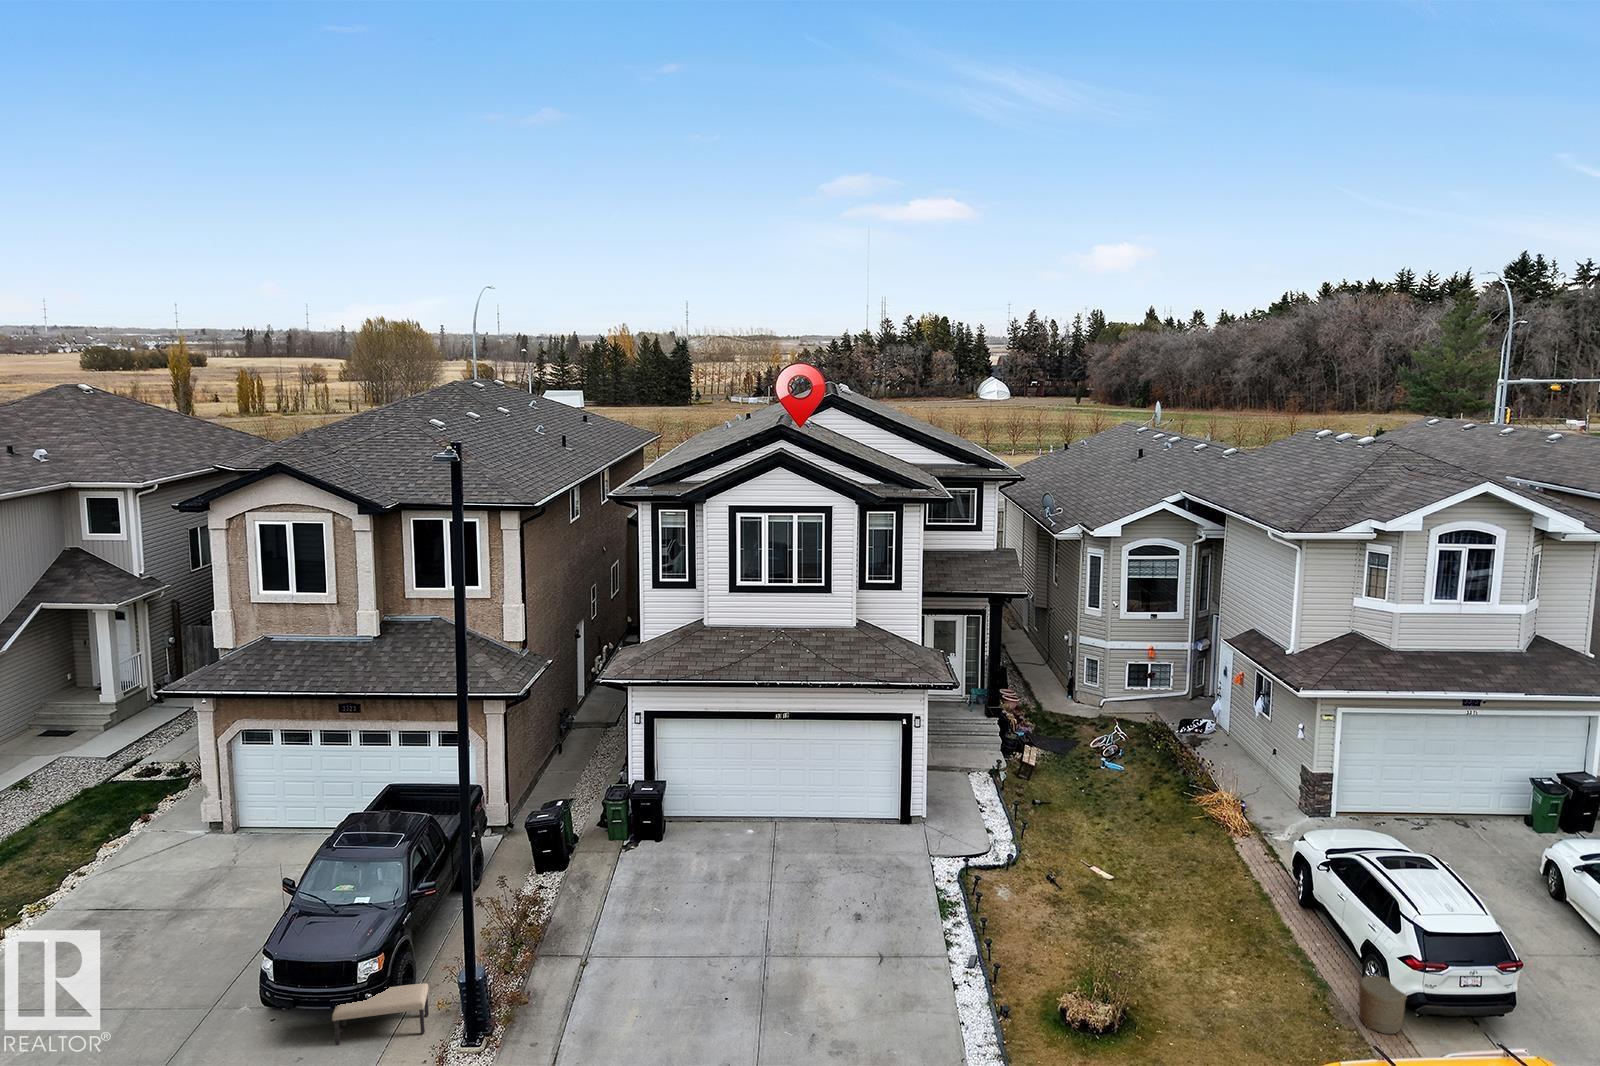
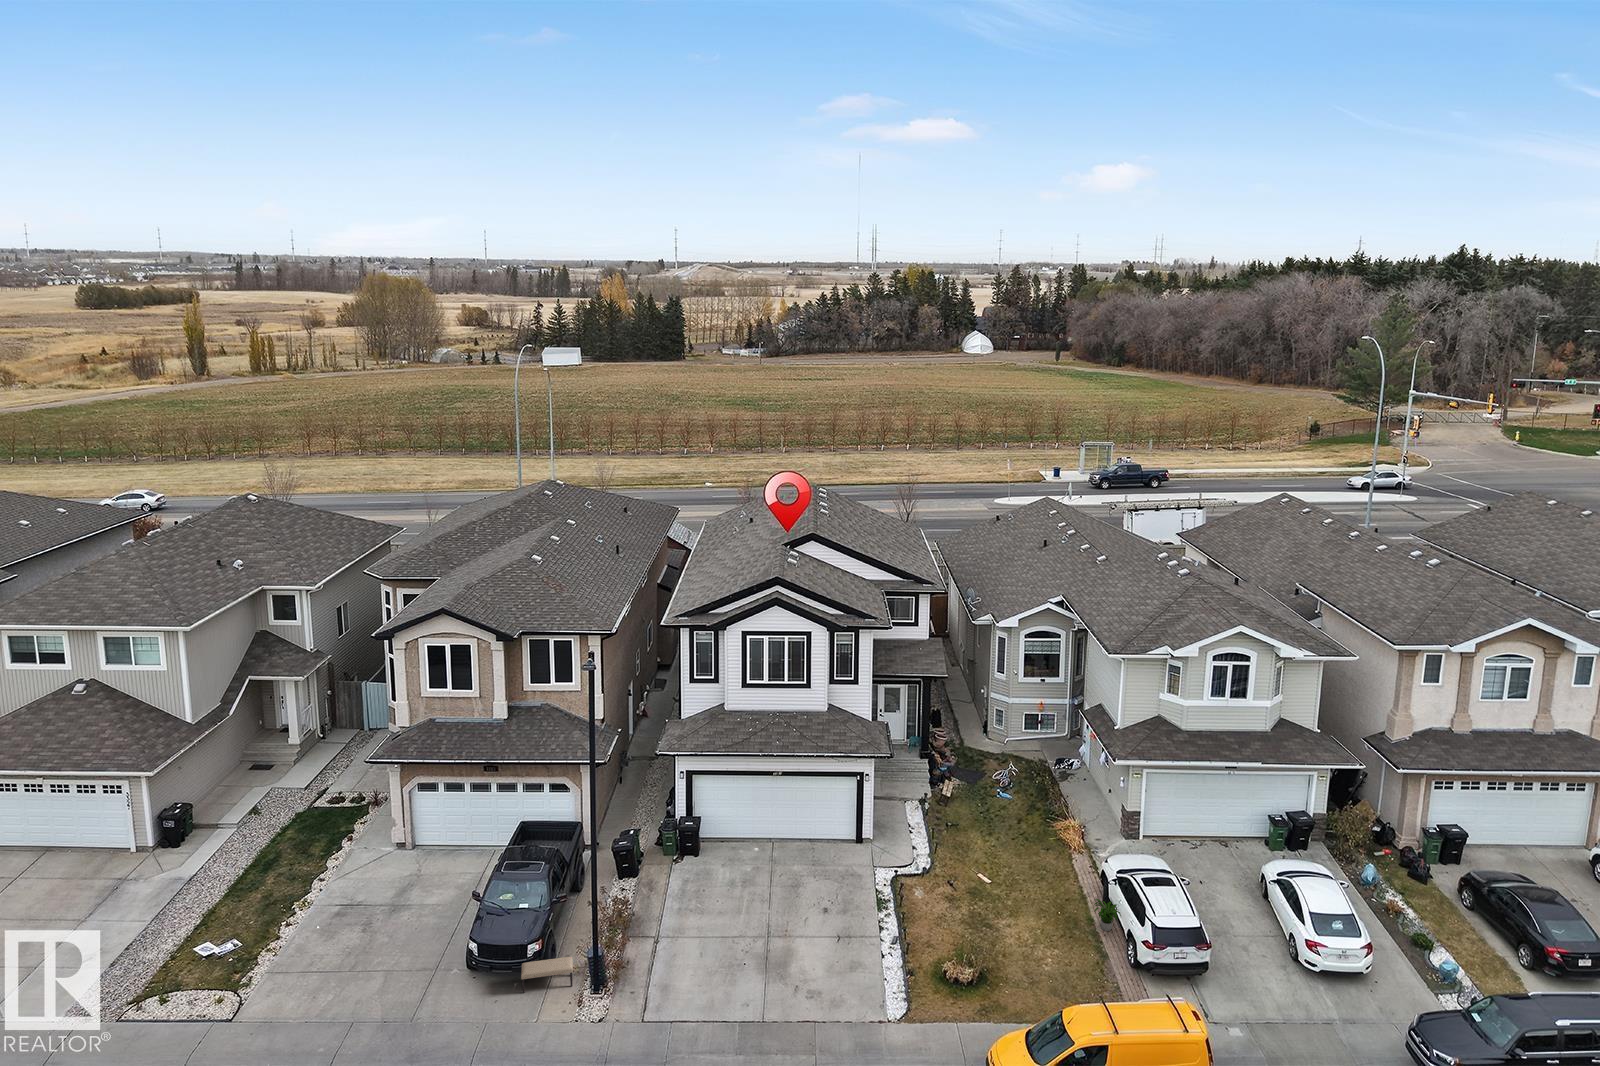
potted plant: none [1290,894,1346,947] -> present [1094,899,1121,931]
basket: present [1359,975,1407,1034] -> none [1117,951,1143,985]

